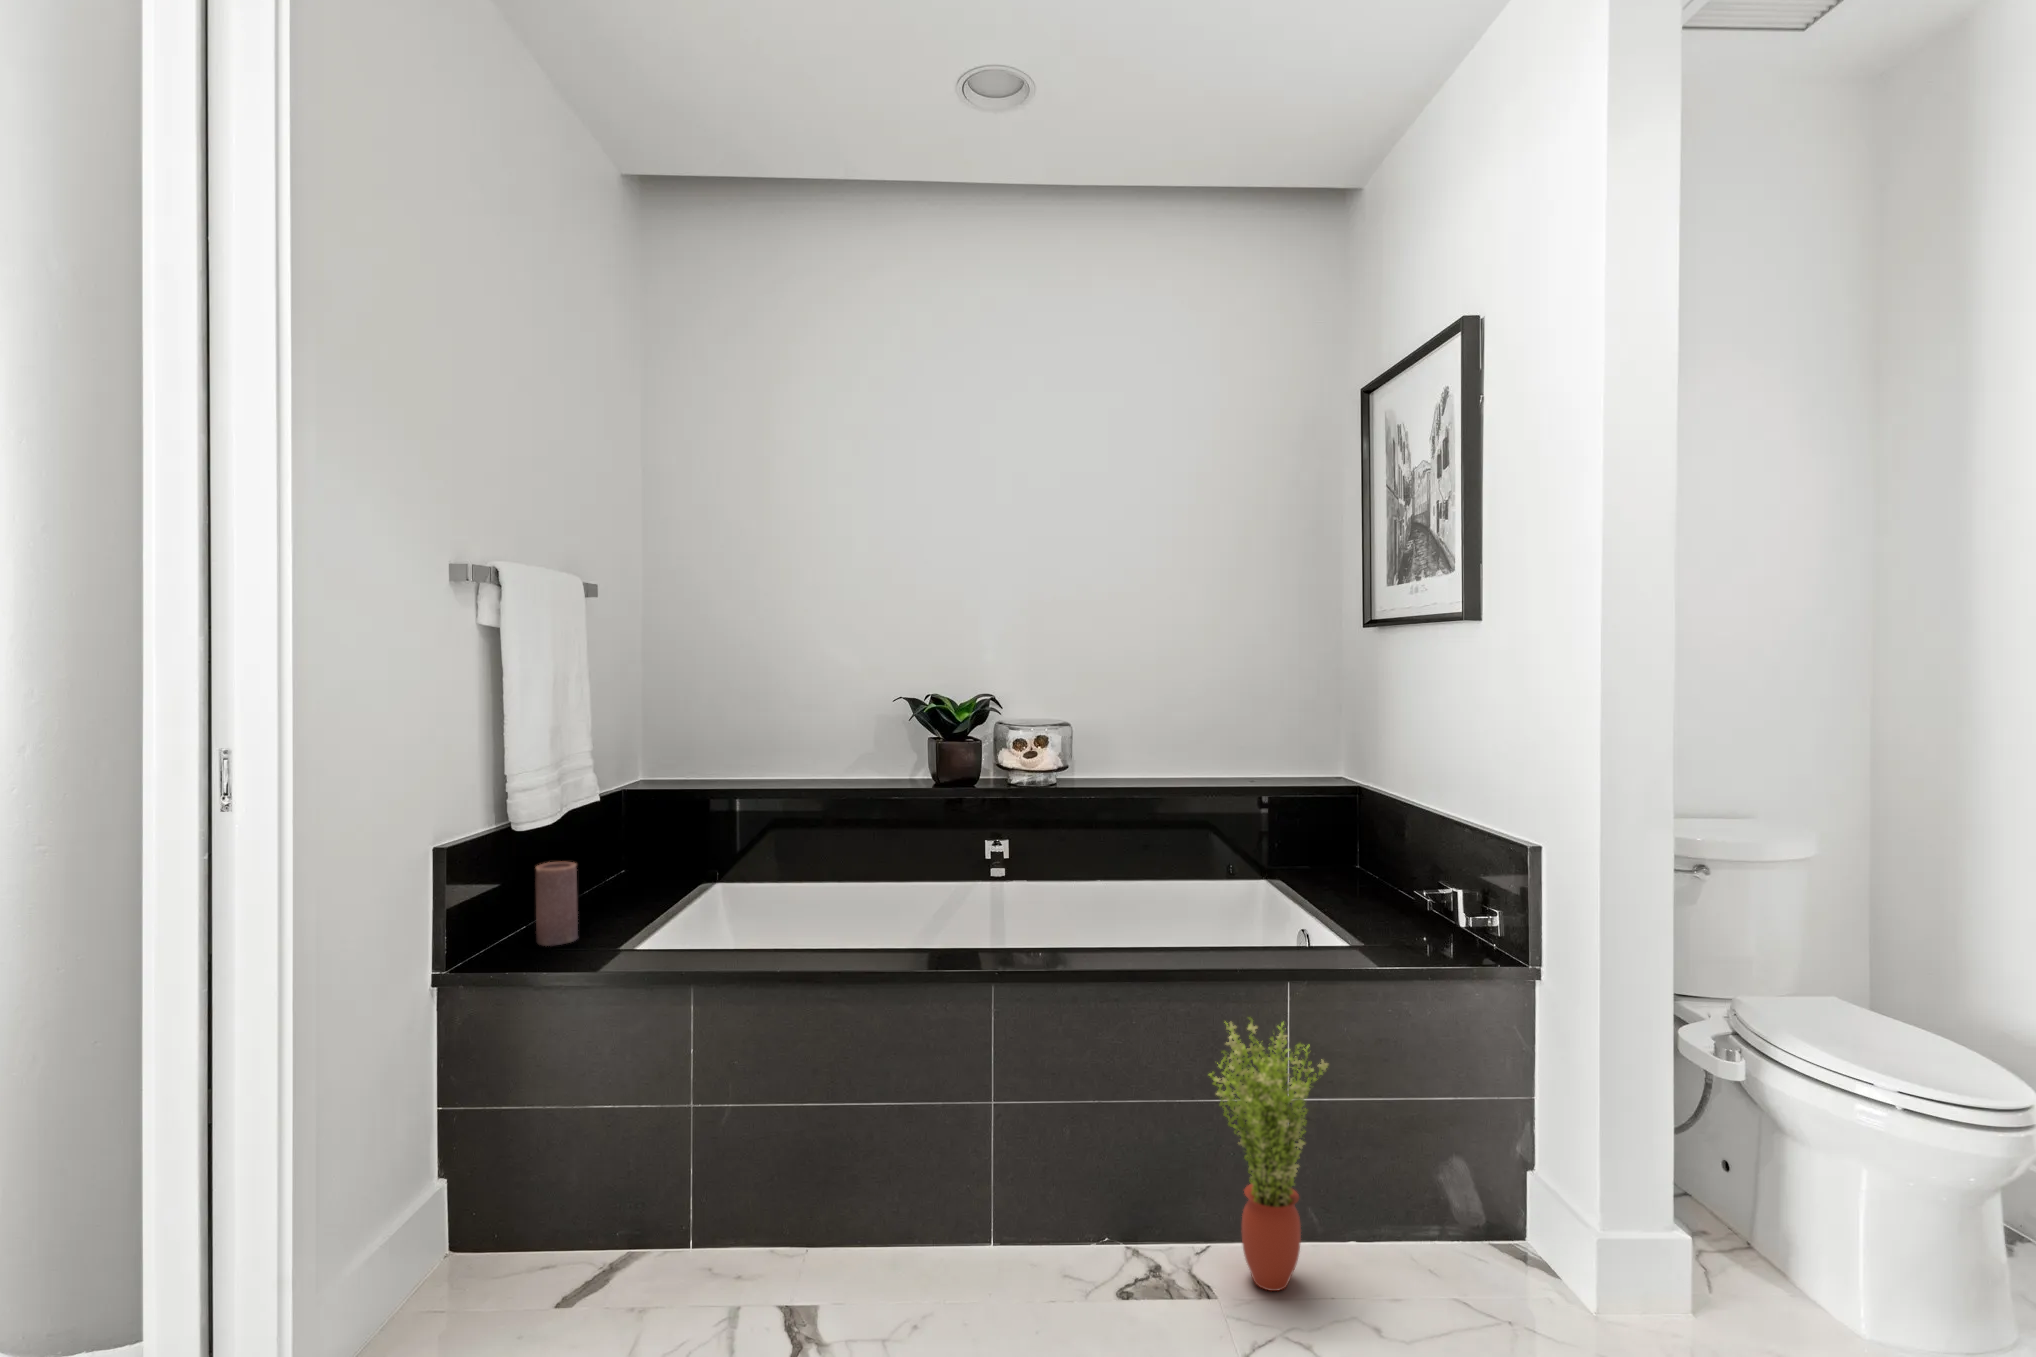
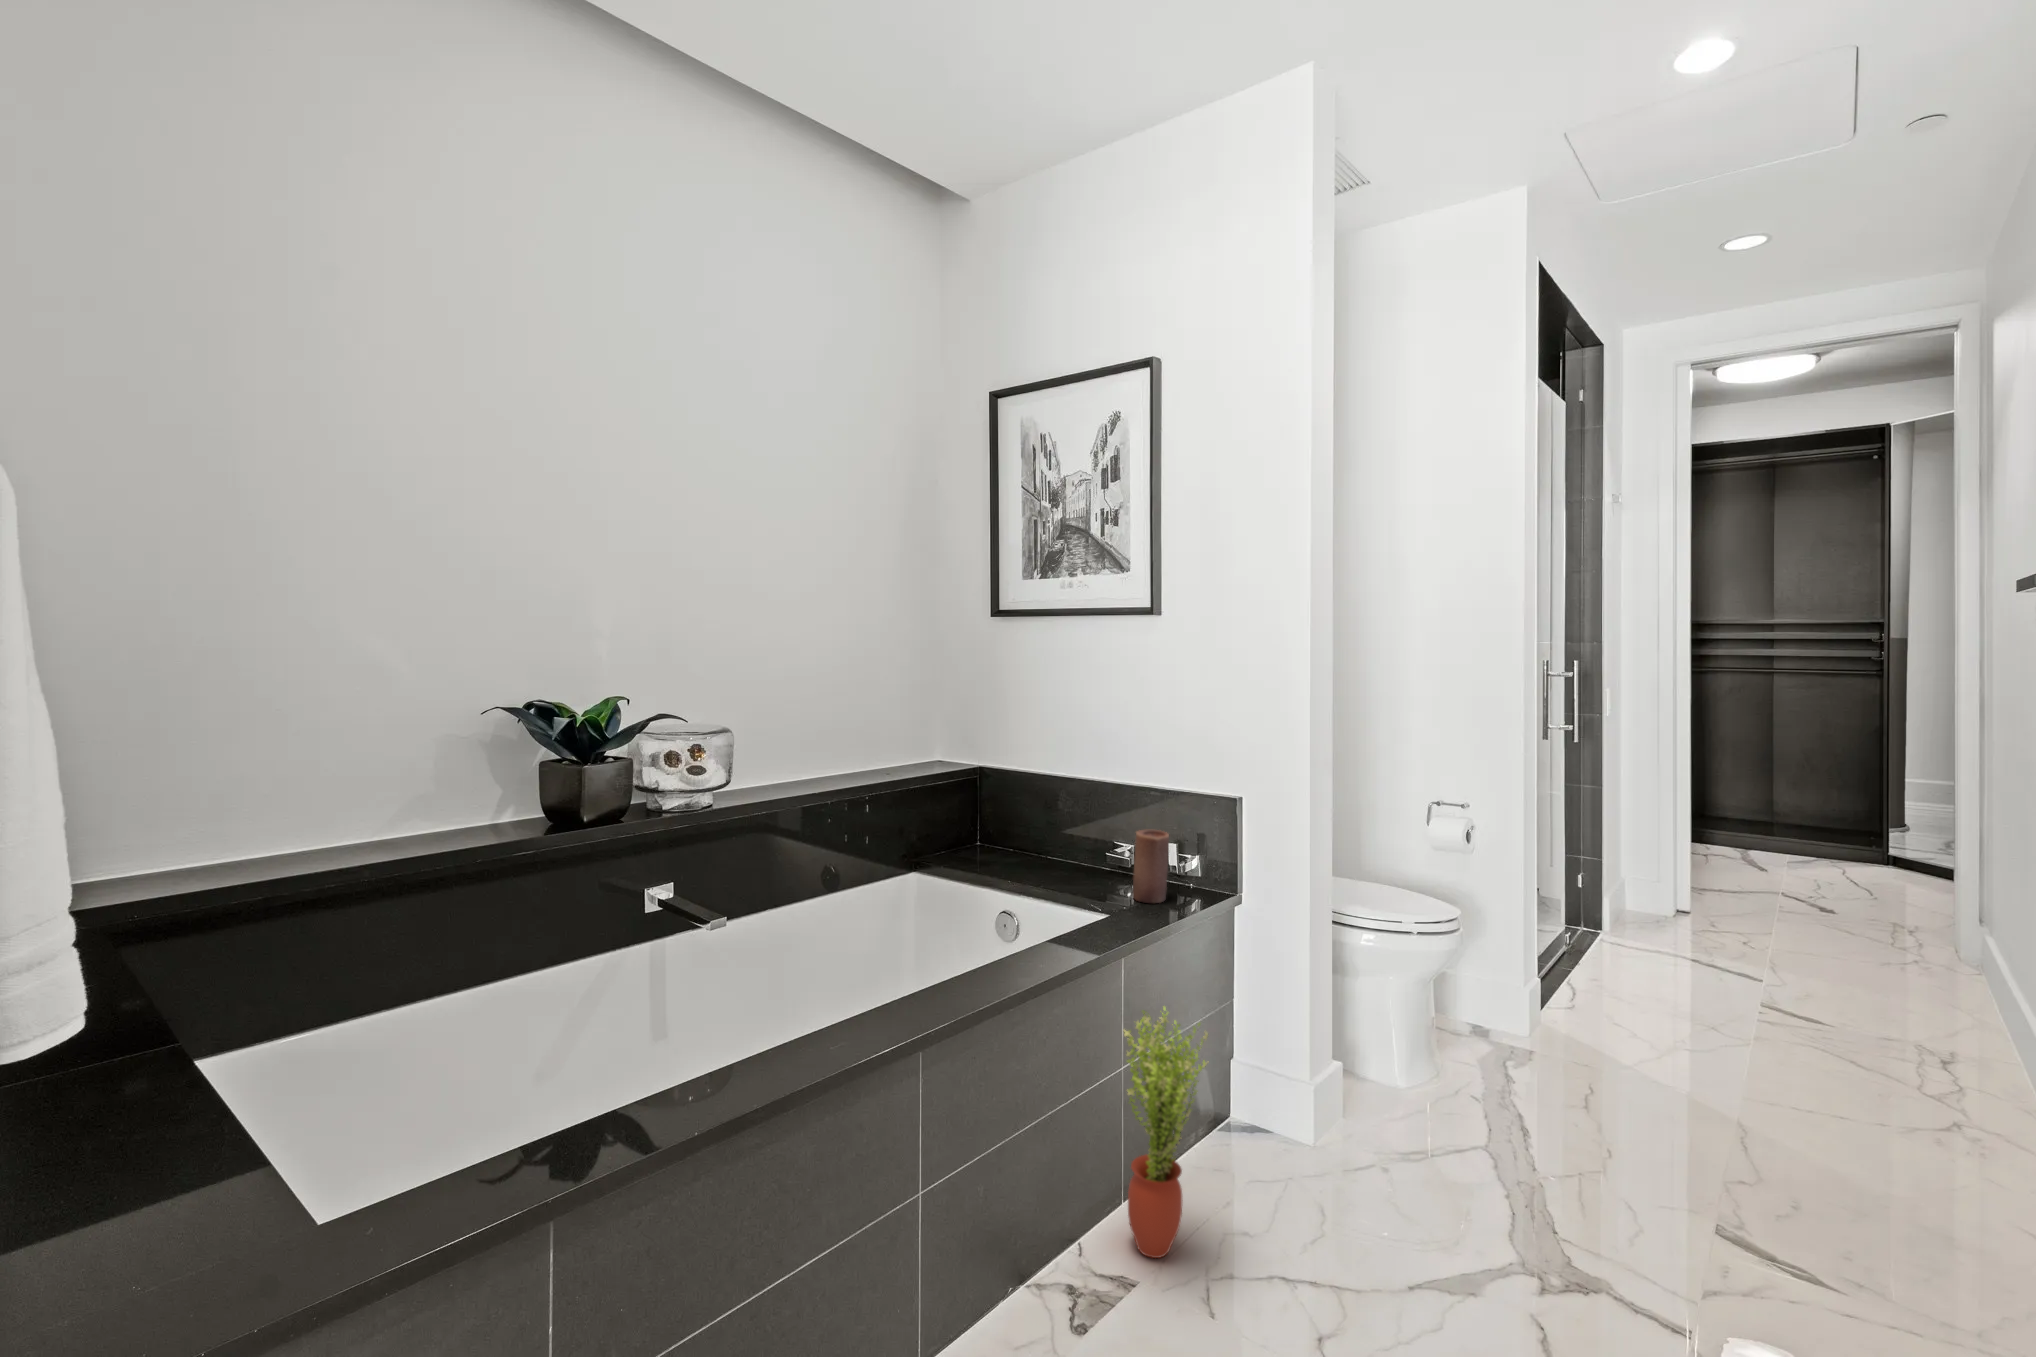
candle: present [536,862,578,946] -> present [1133,830,1169,903]

